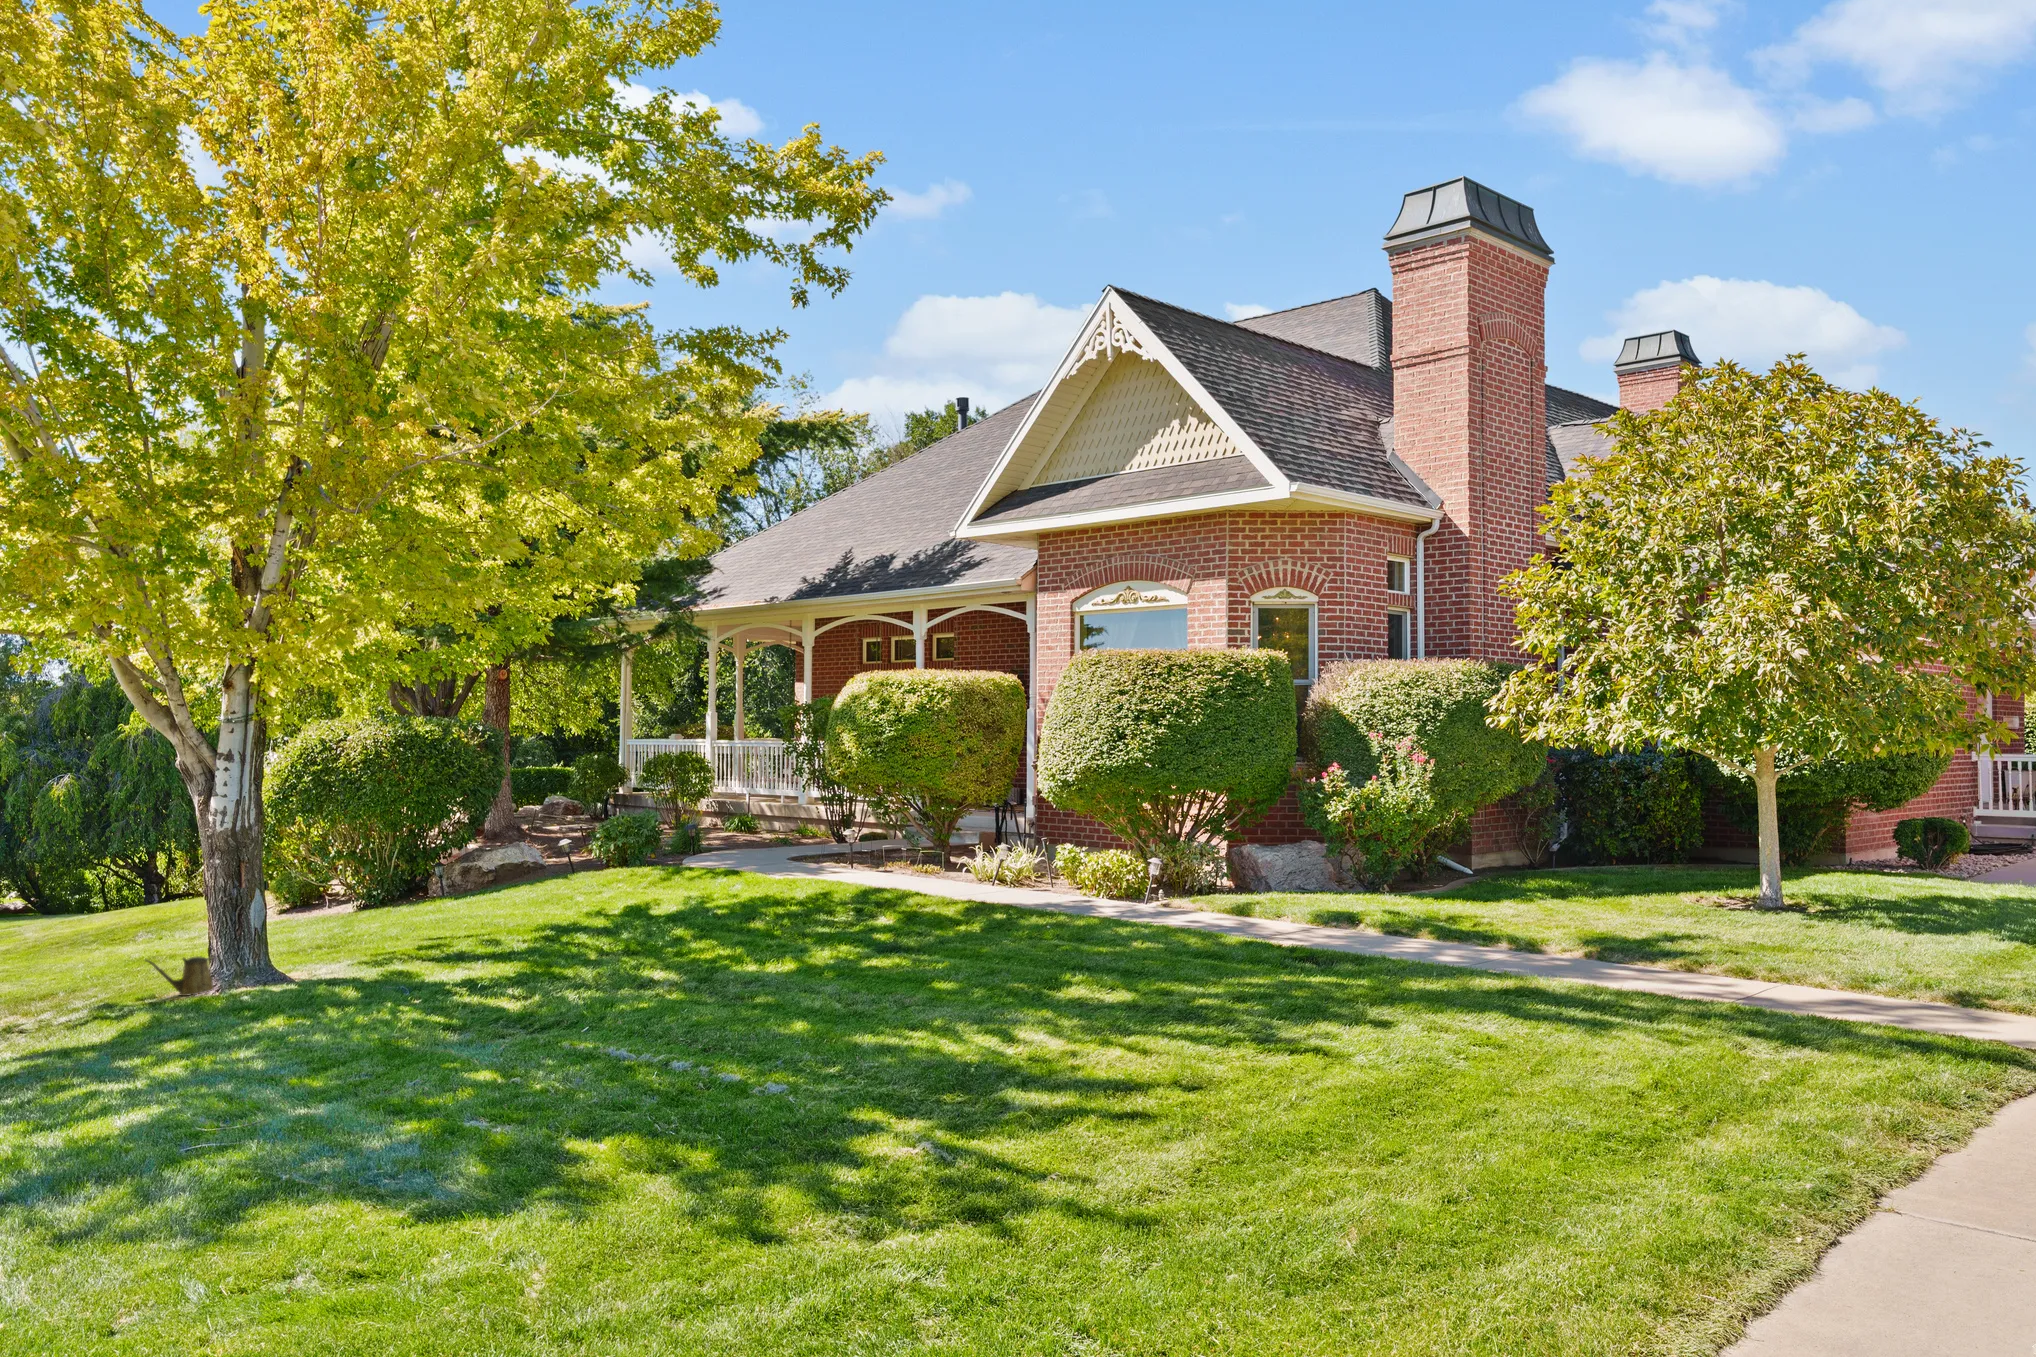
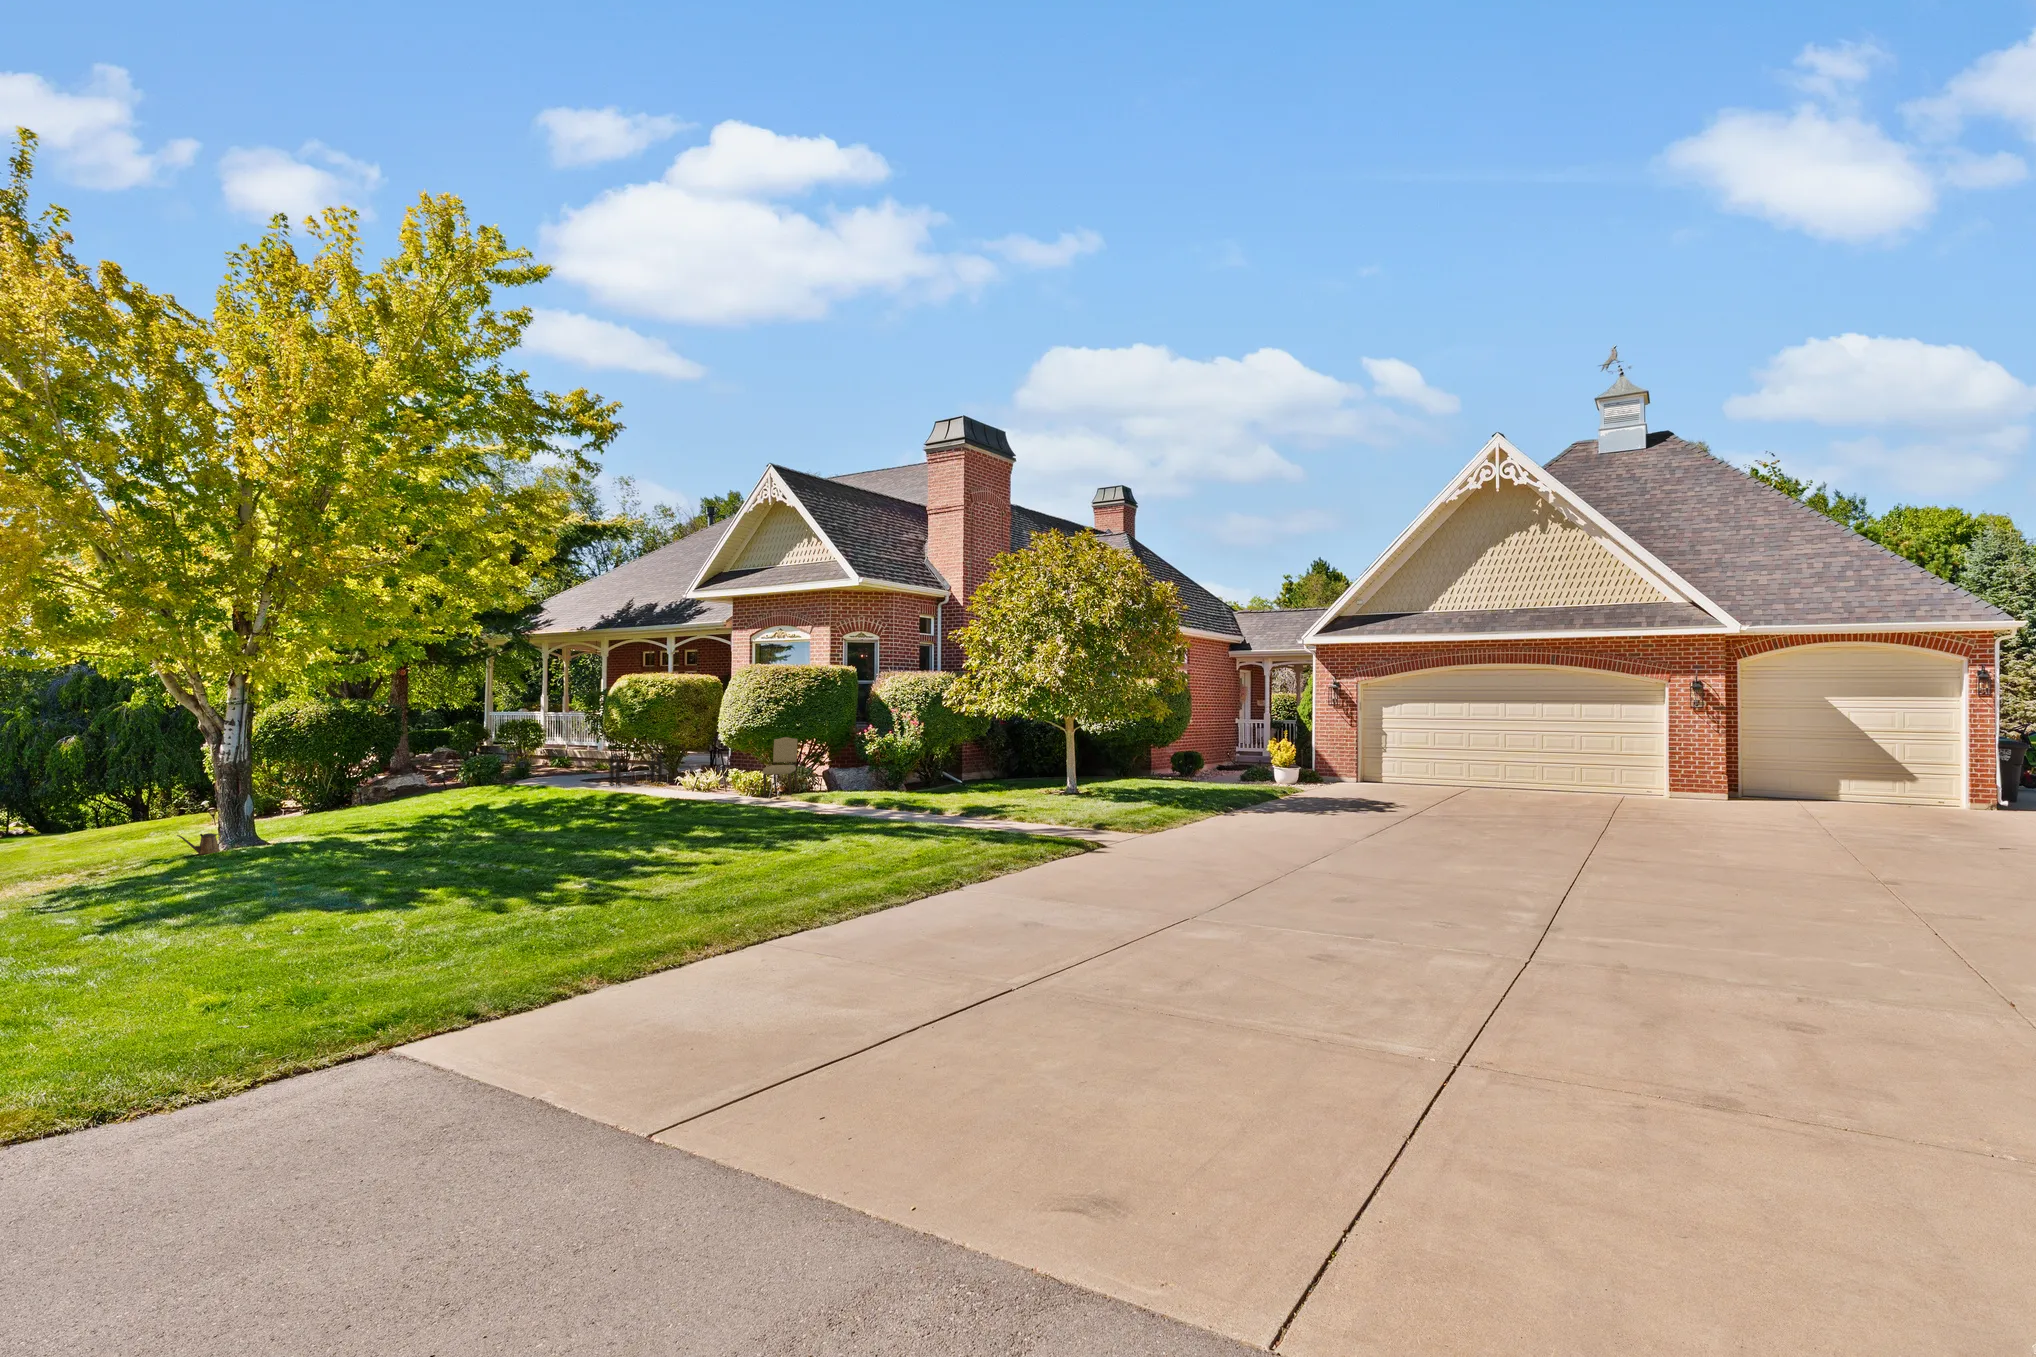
chair: none [1131,787,1191,902] -> present [763,737,798,796]
bench: none [835,809,924,874] -> present [609,752,662,787]

